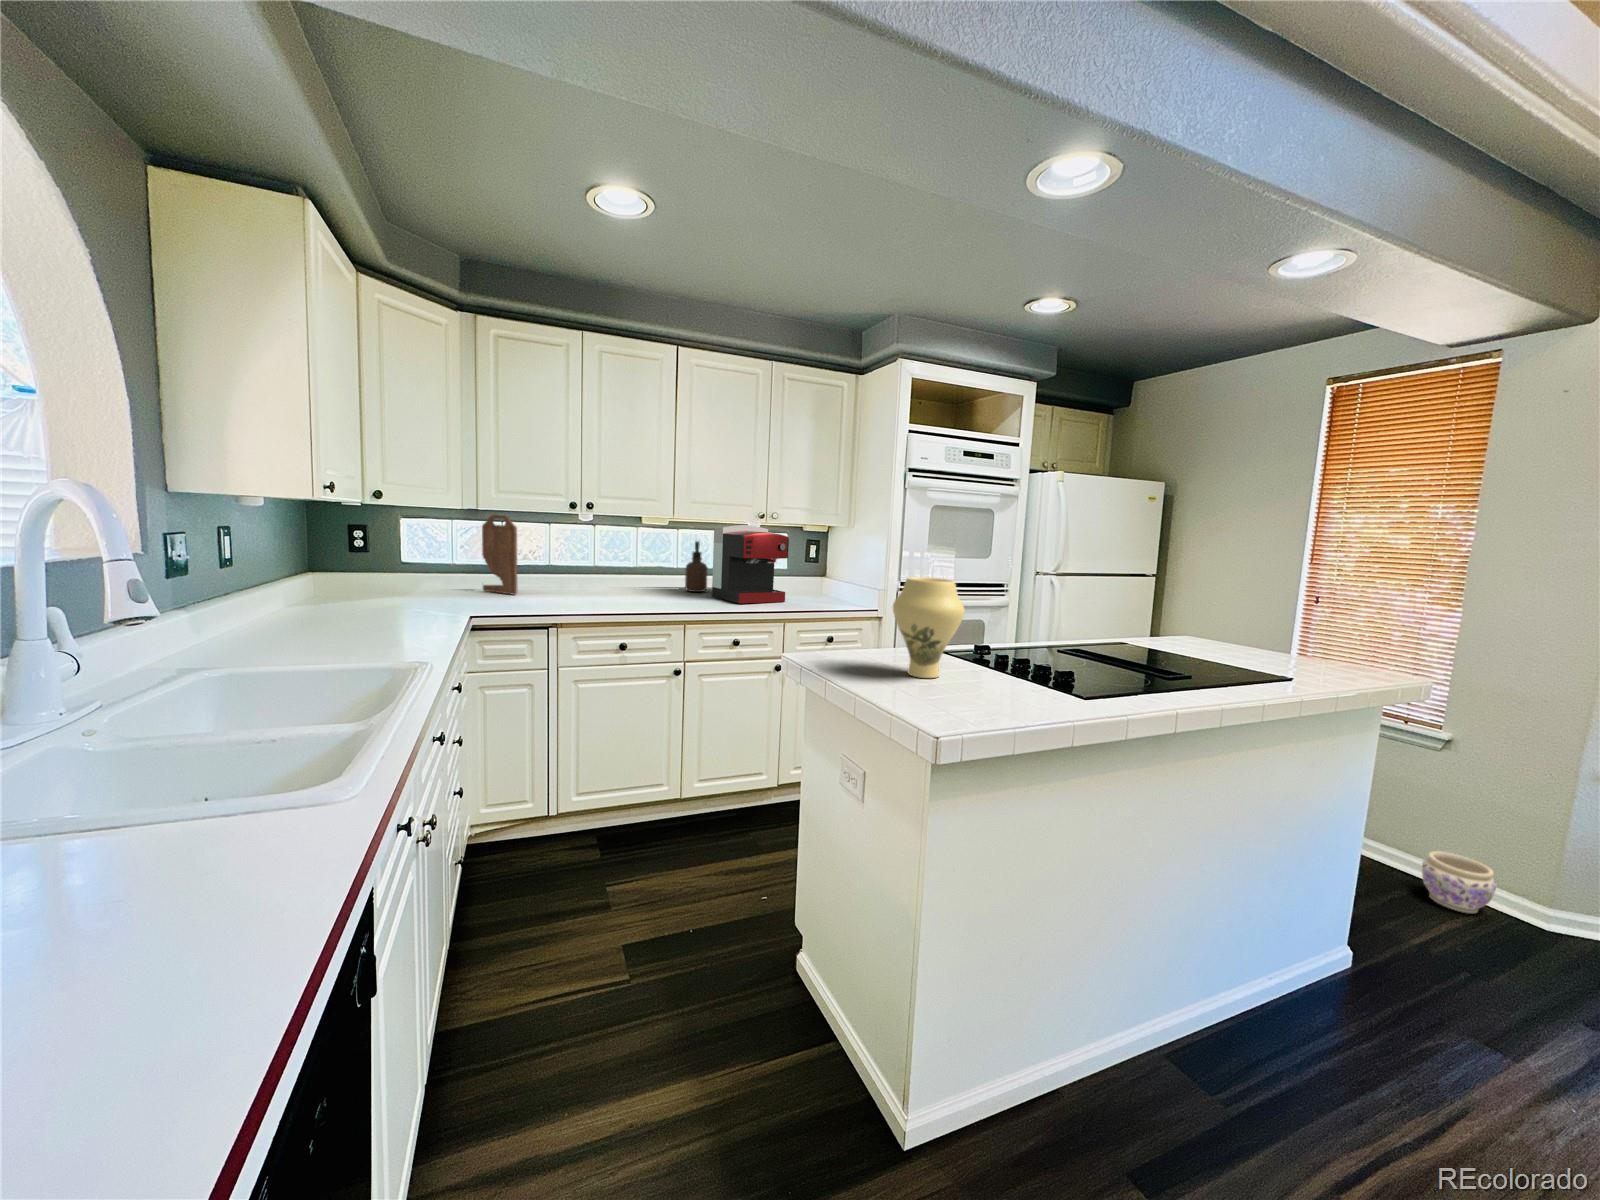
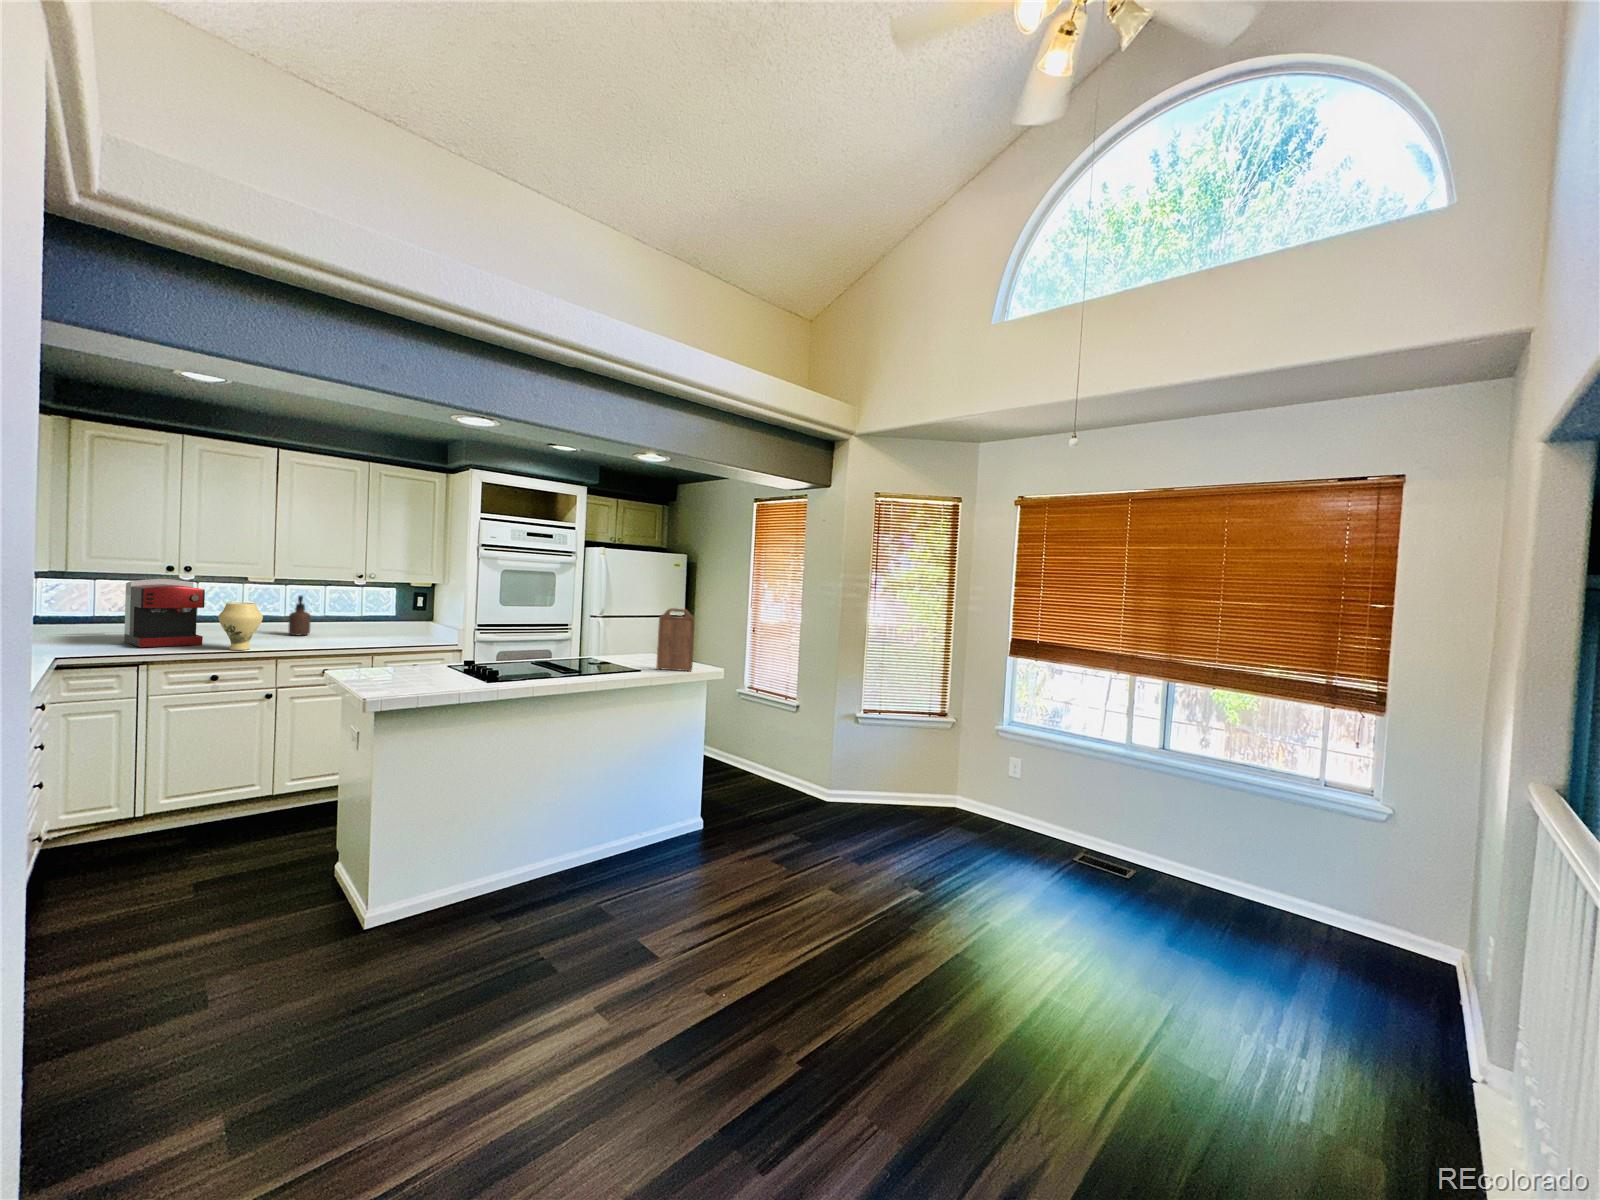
cutting board: present [482,515,517,595] -> present [657,608,695,671]
coffee maker: present [712,525,789,603] -> present [124,579,205,647]
vase: present [893,577,965,678] -> present [218,603,263,650]
planter: present [1422,851,1497,914] -> none [779,768,808,798]

